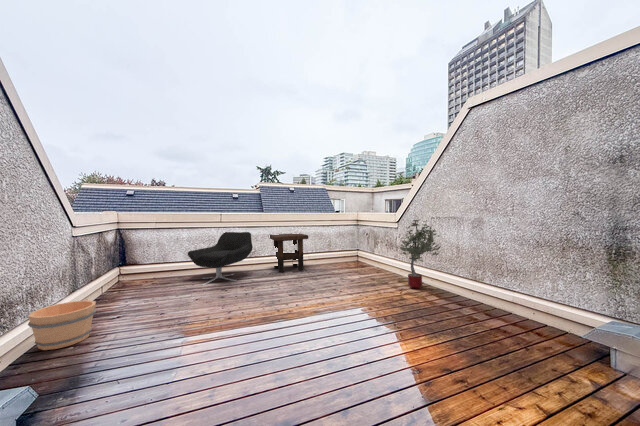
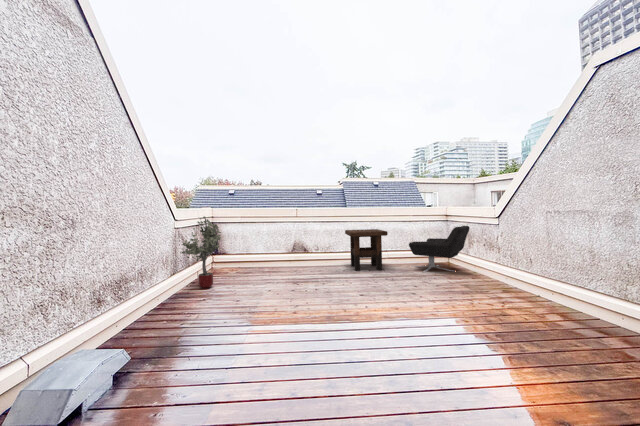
potted tree: present [400,220,441,289] -> present [181,216,221,289]
lounge chair: present [188,232,253,286] -> present [409,226,470,272]
bucket: present [28,300,96,350] -> none [136,282,185,321]

